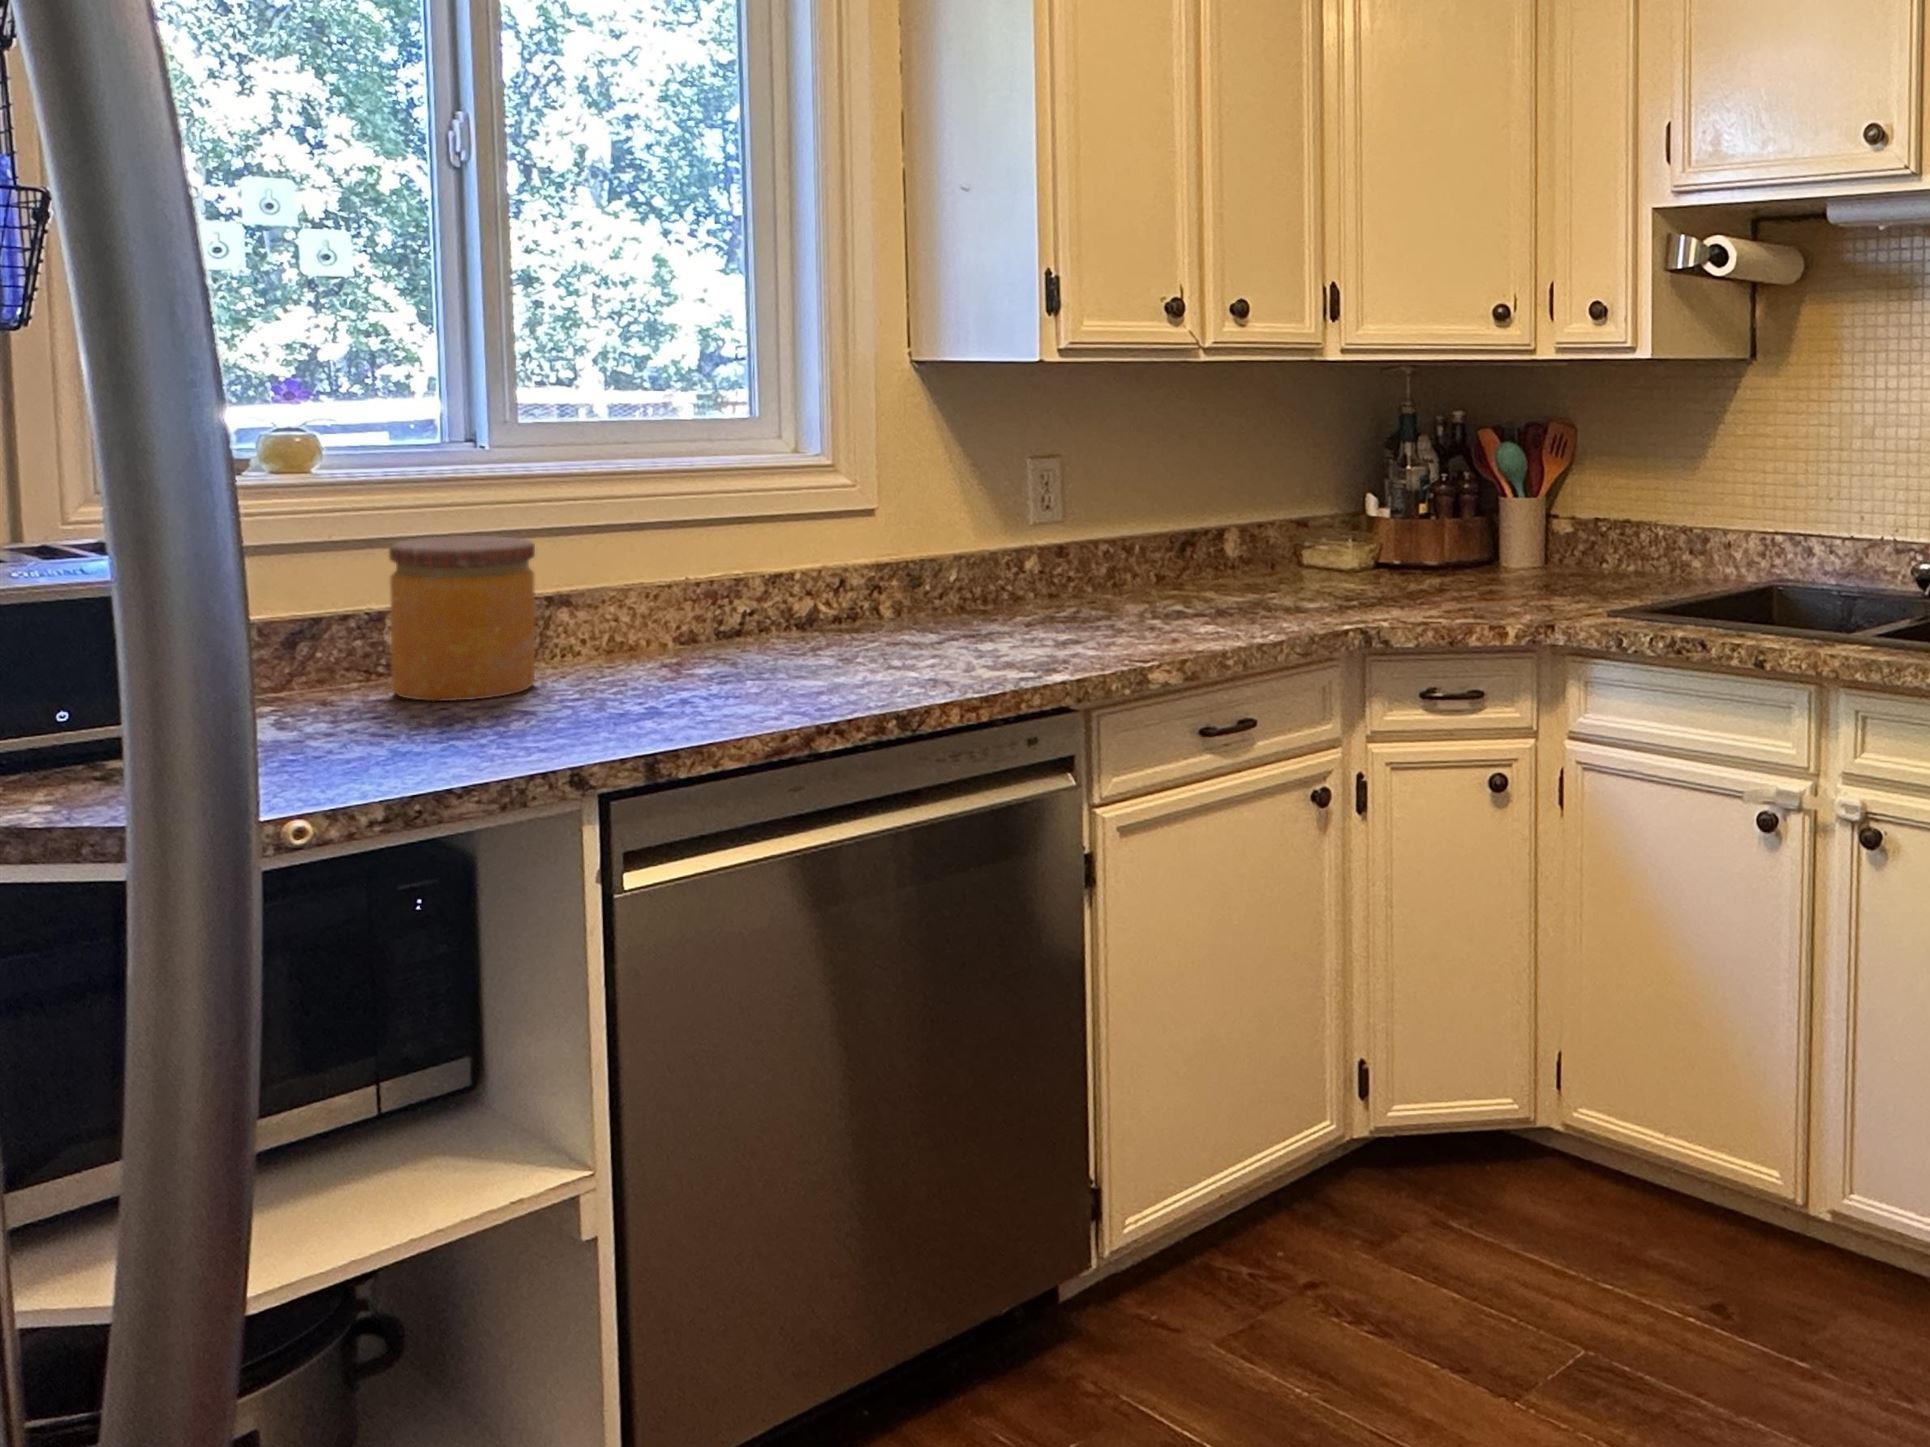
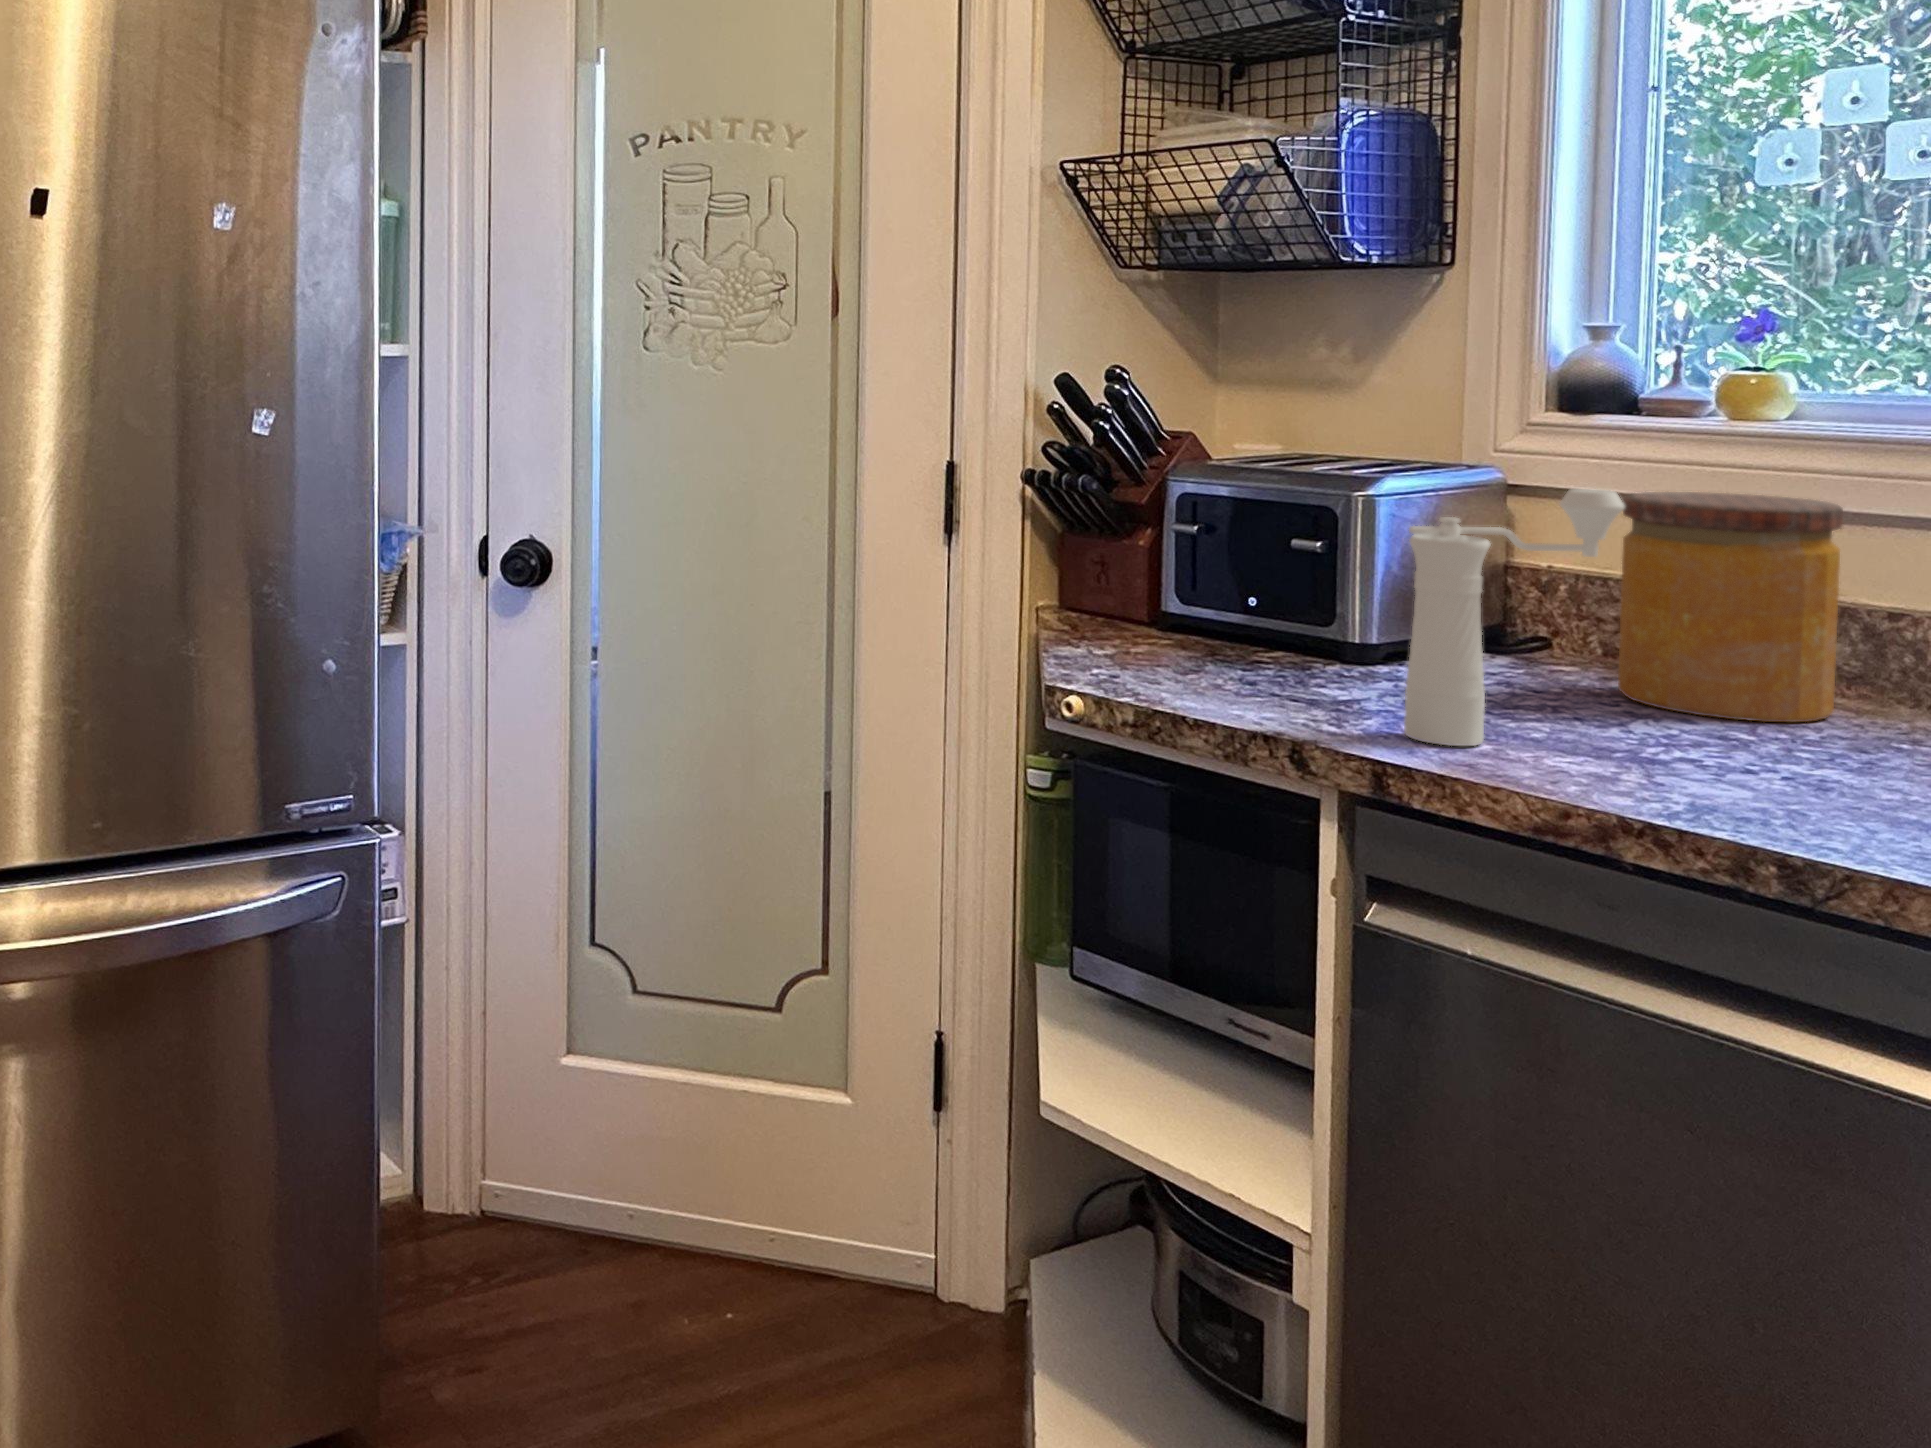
pepper mill: none [569,544,630,742] -> present [1404,489,1625,746]

